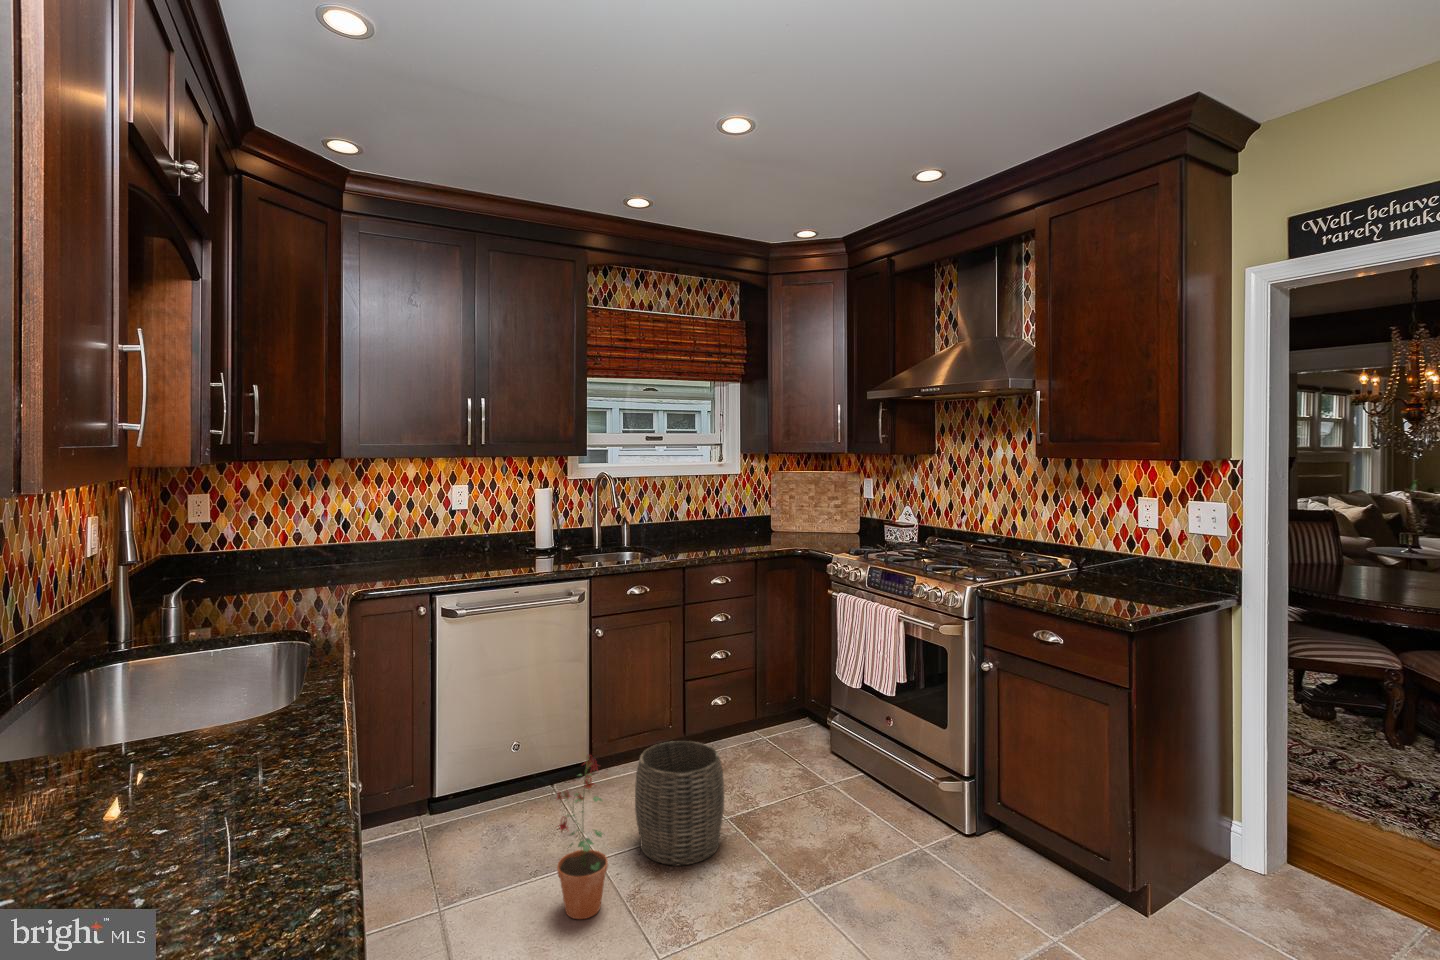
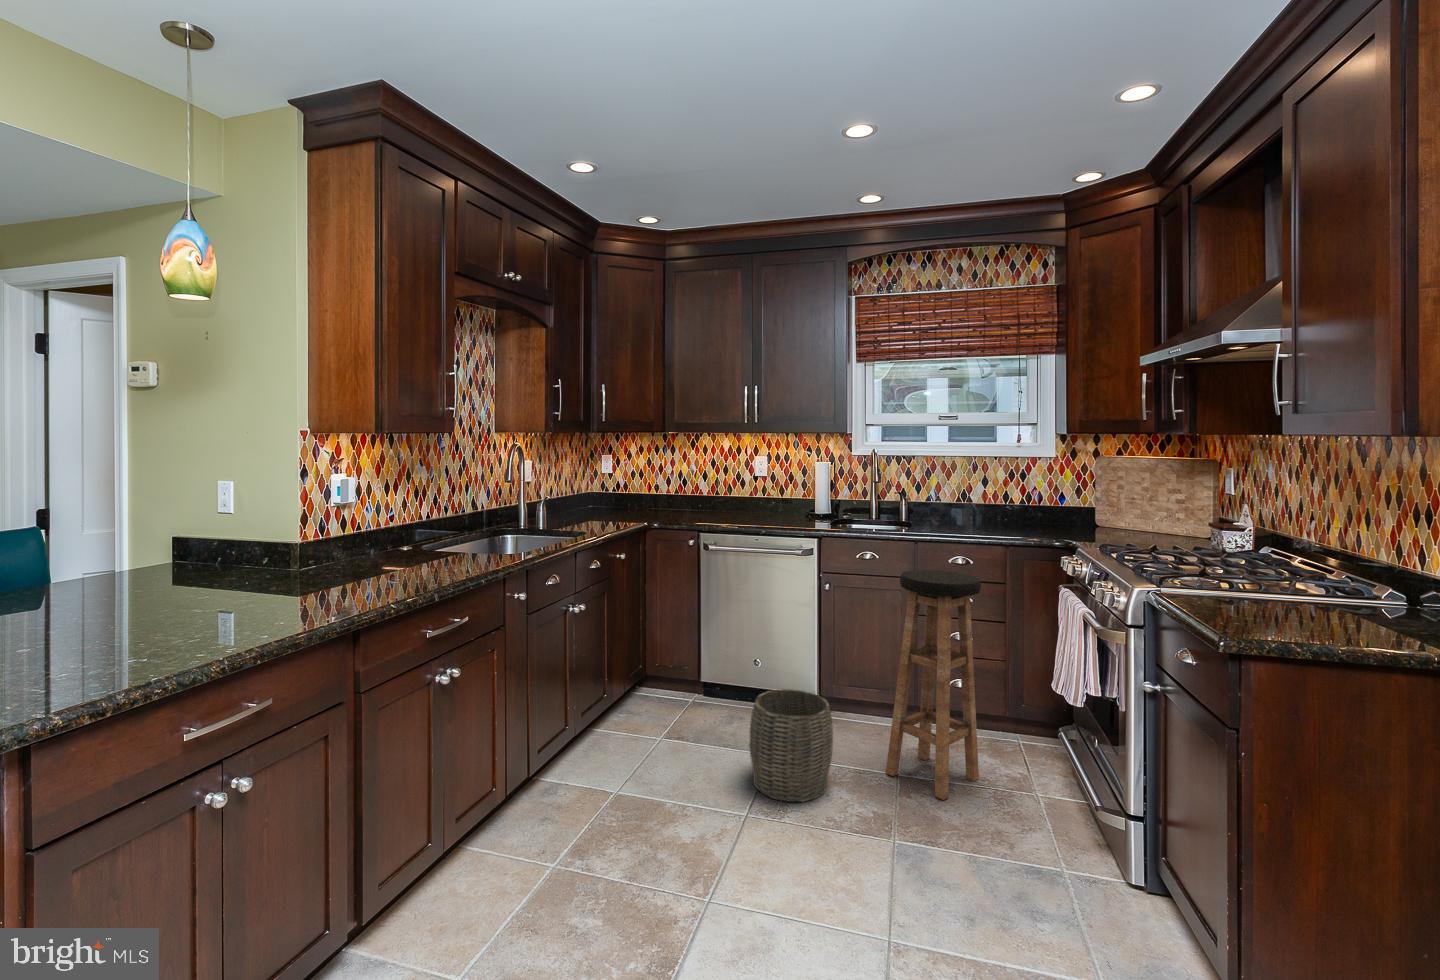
bar stool: none [729,589,800,796] -> present [886,570,981,800]
potted plant: present [557,755,608,919] -> none [648,667,700,792]

